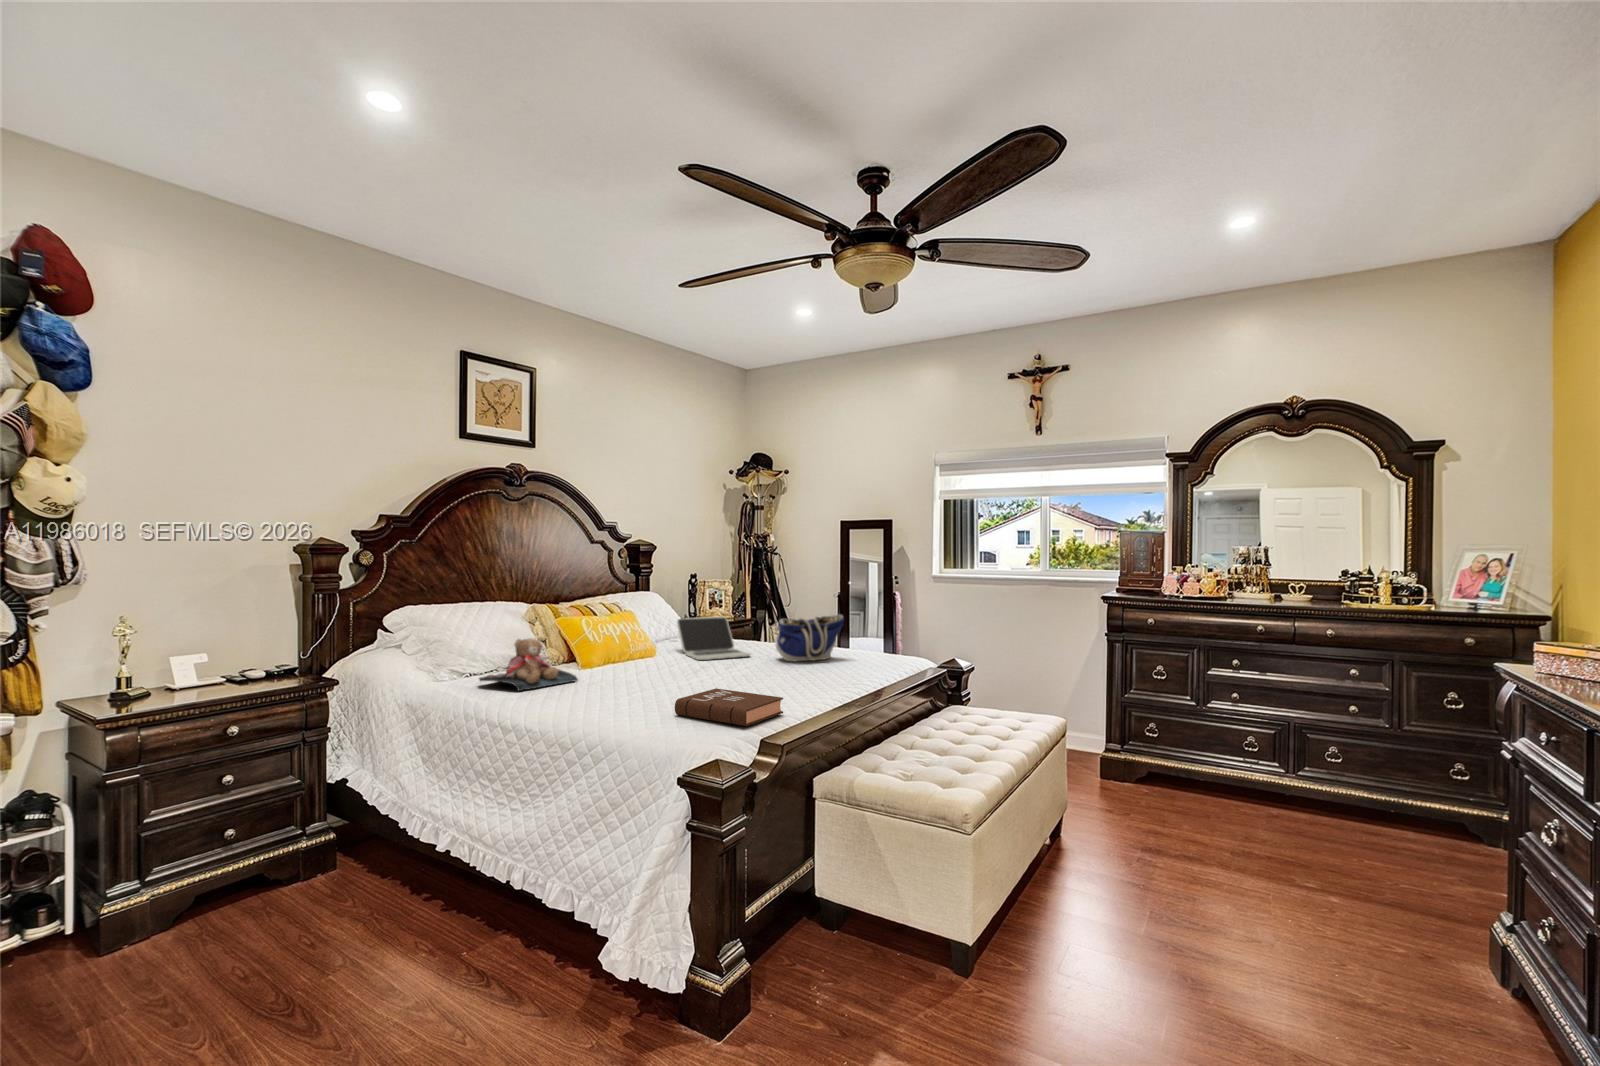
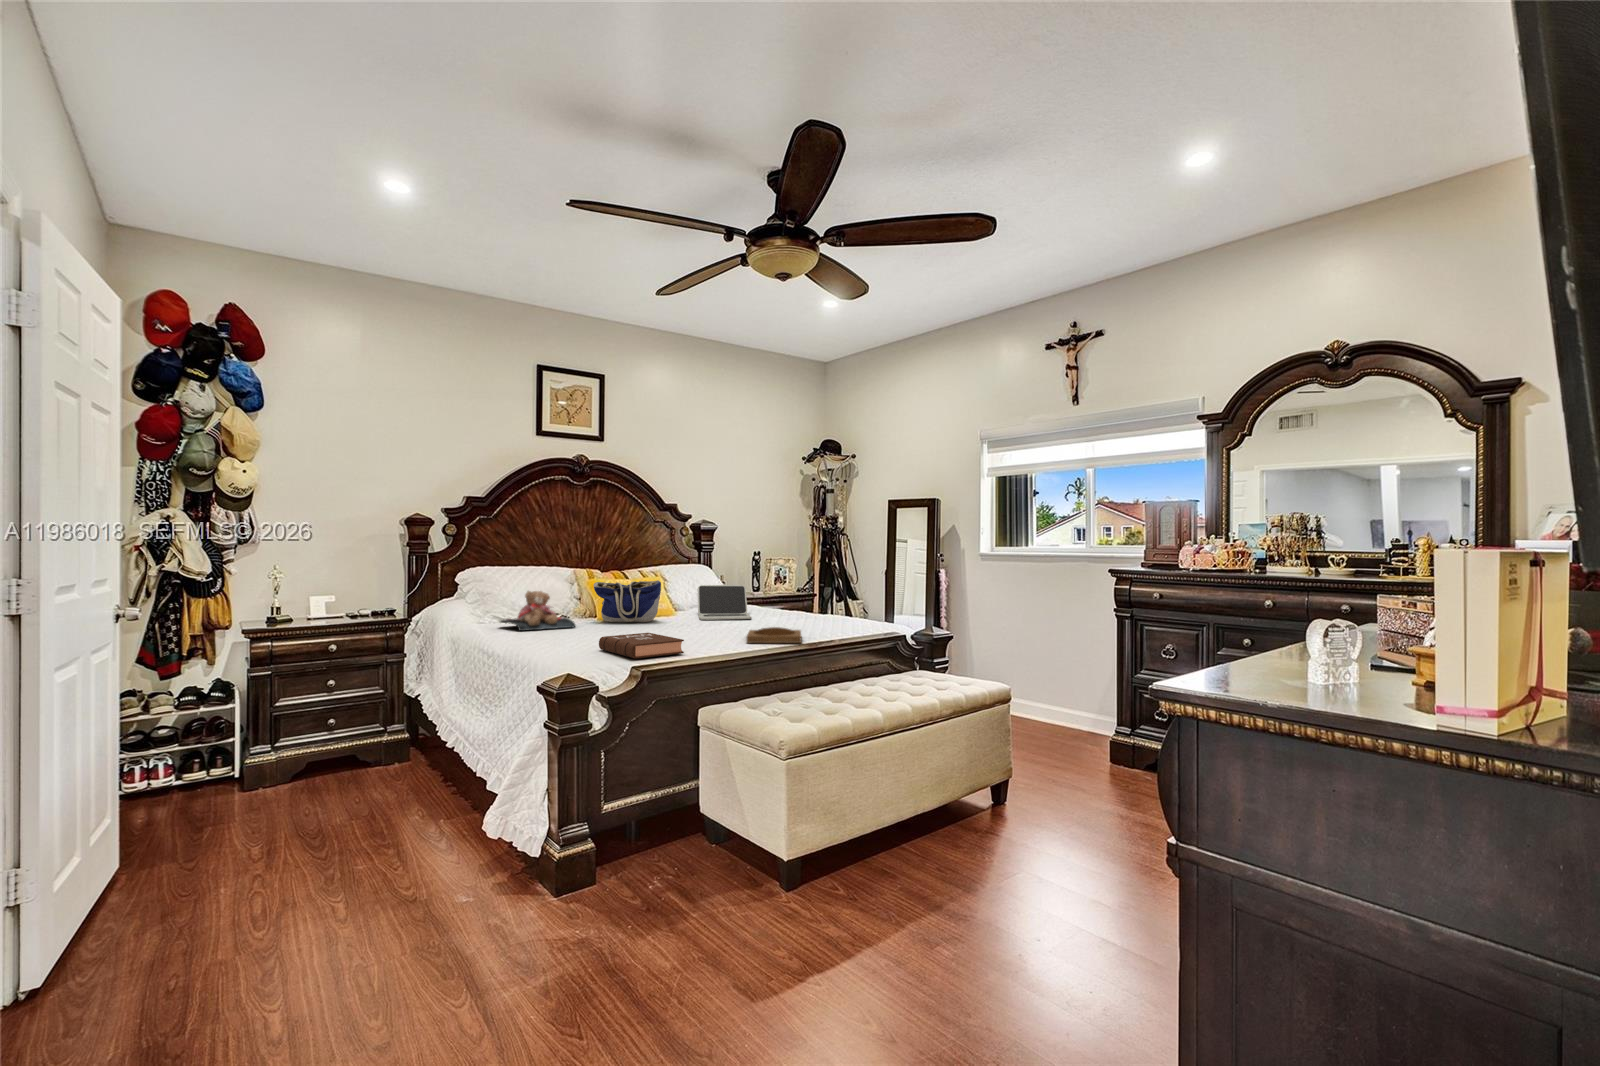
tote bag: present [776,615,844,661] -> present [594,580,661,622]
tray: none [795,671,871,692] -> present [746,627,801,643]

